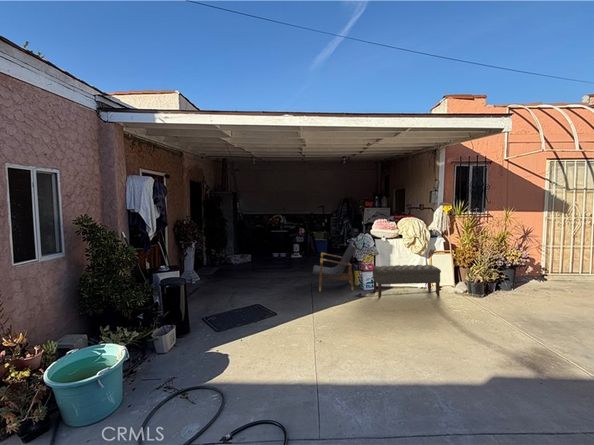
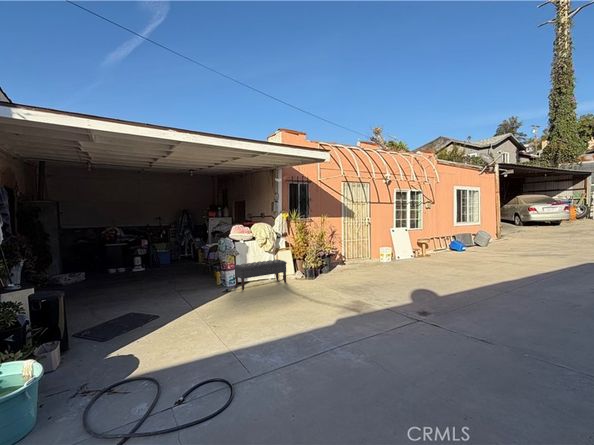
lounge chair: present [313,243,356,291] -> none [175,248,219,294]

